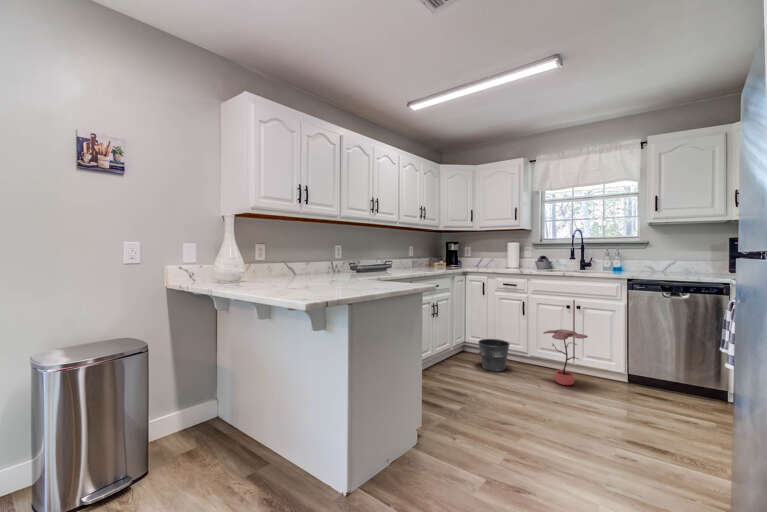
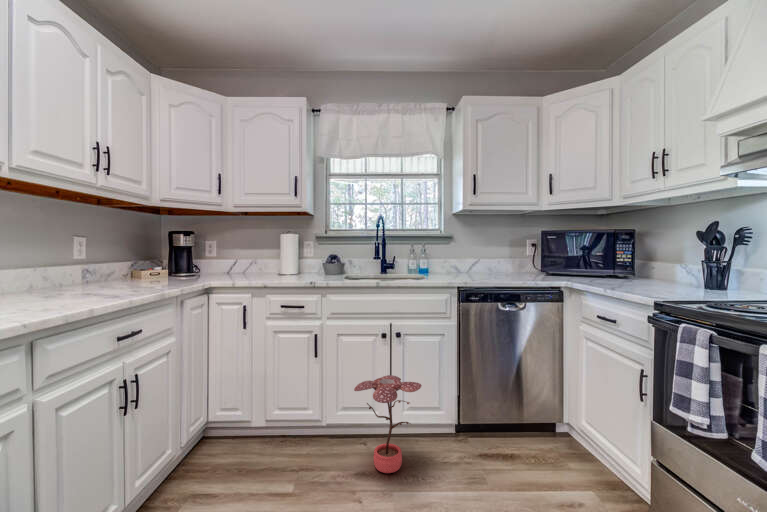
bucket: present [476,339,510,371] -> none [231,408,296,478]

